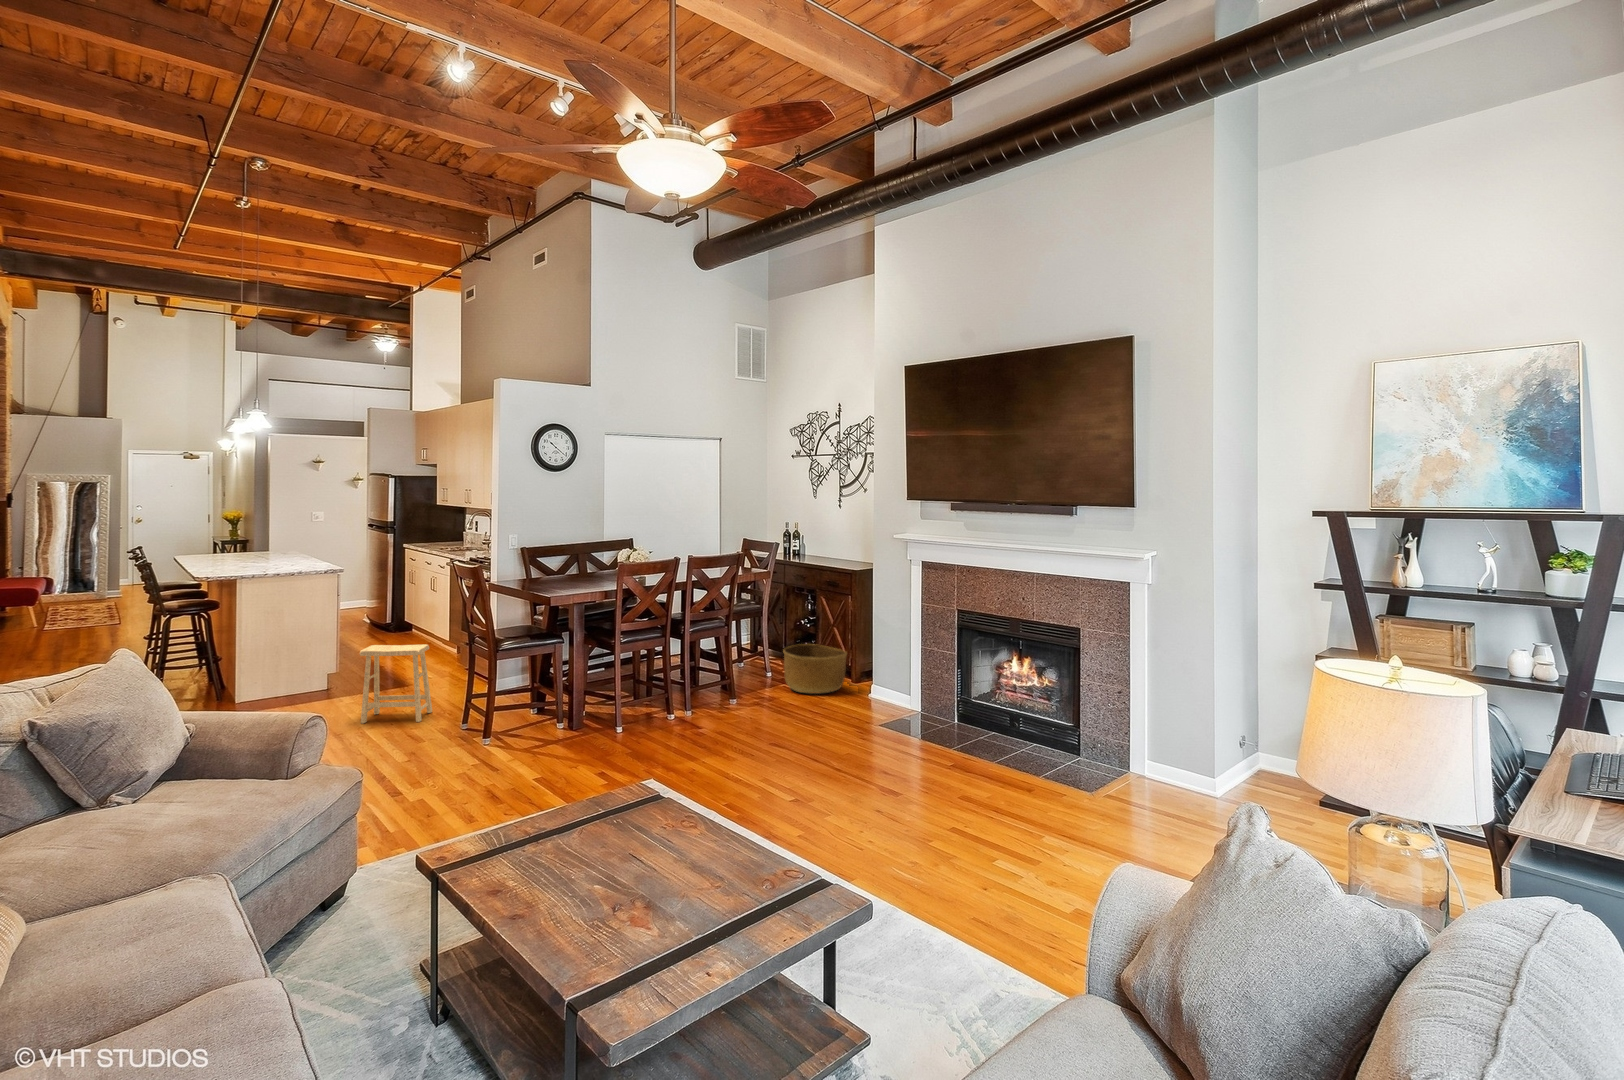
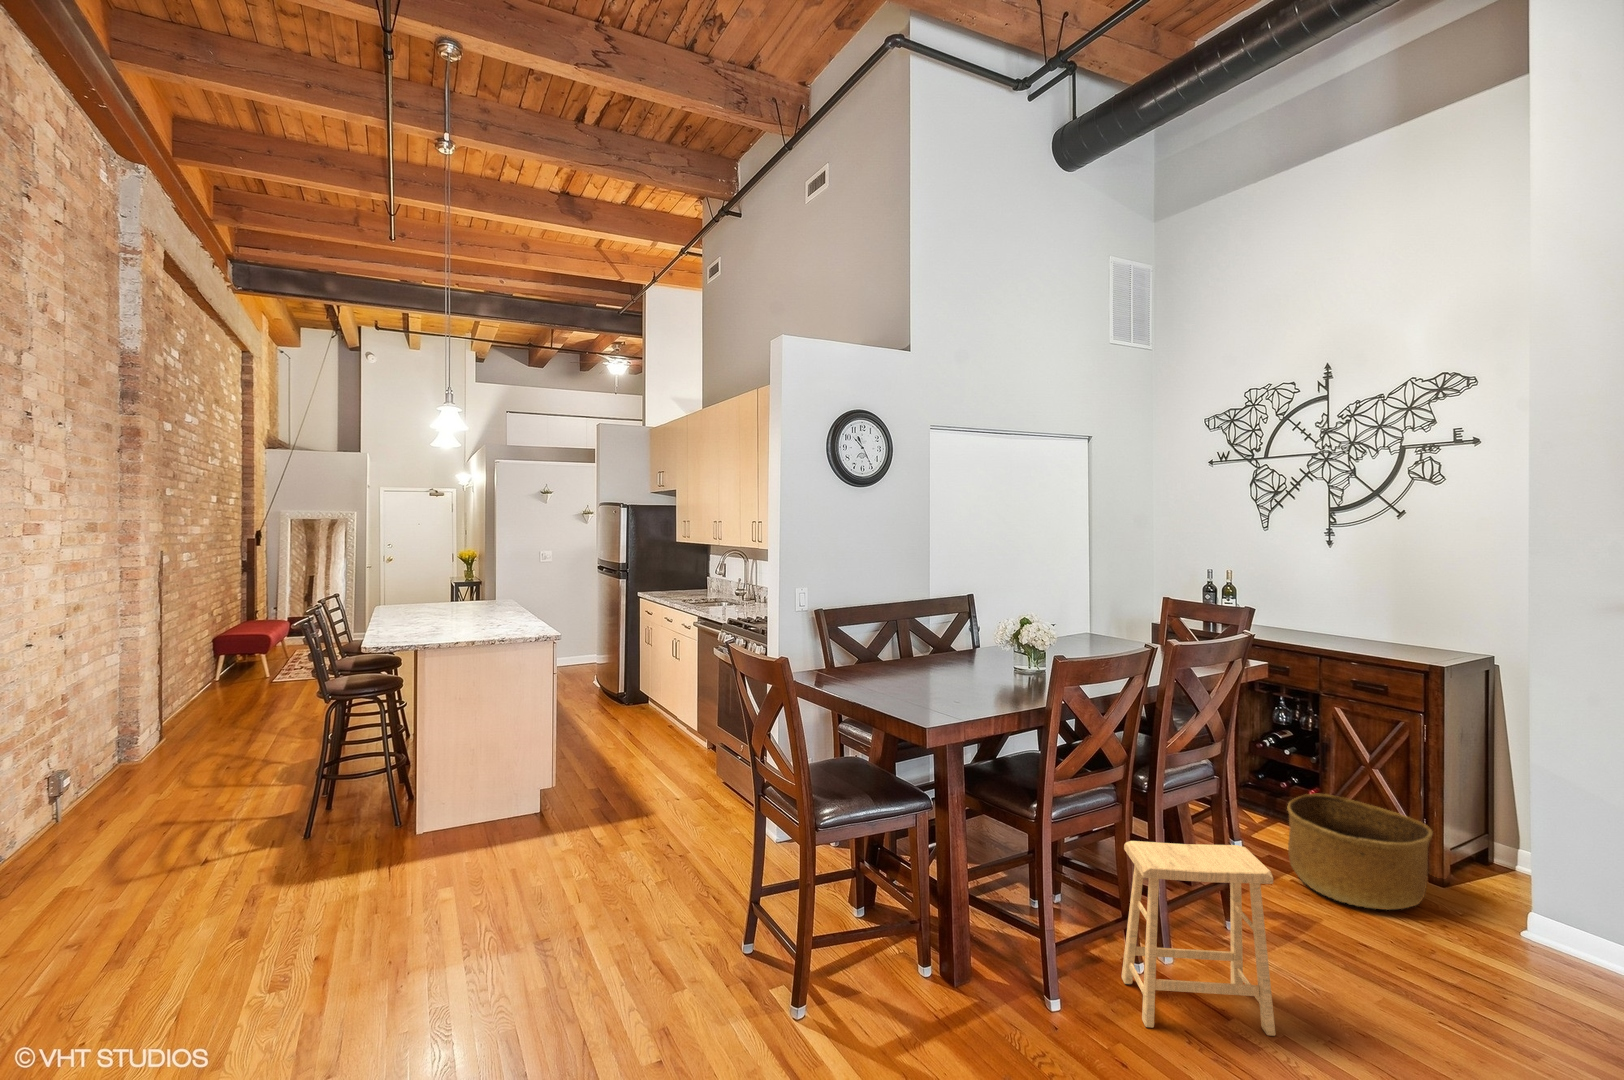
footstool: present [360,644,432,724] -> present [1122,841,1276,1036]

